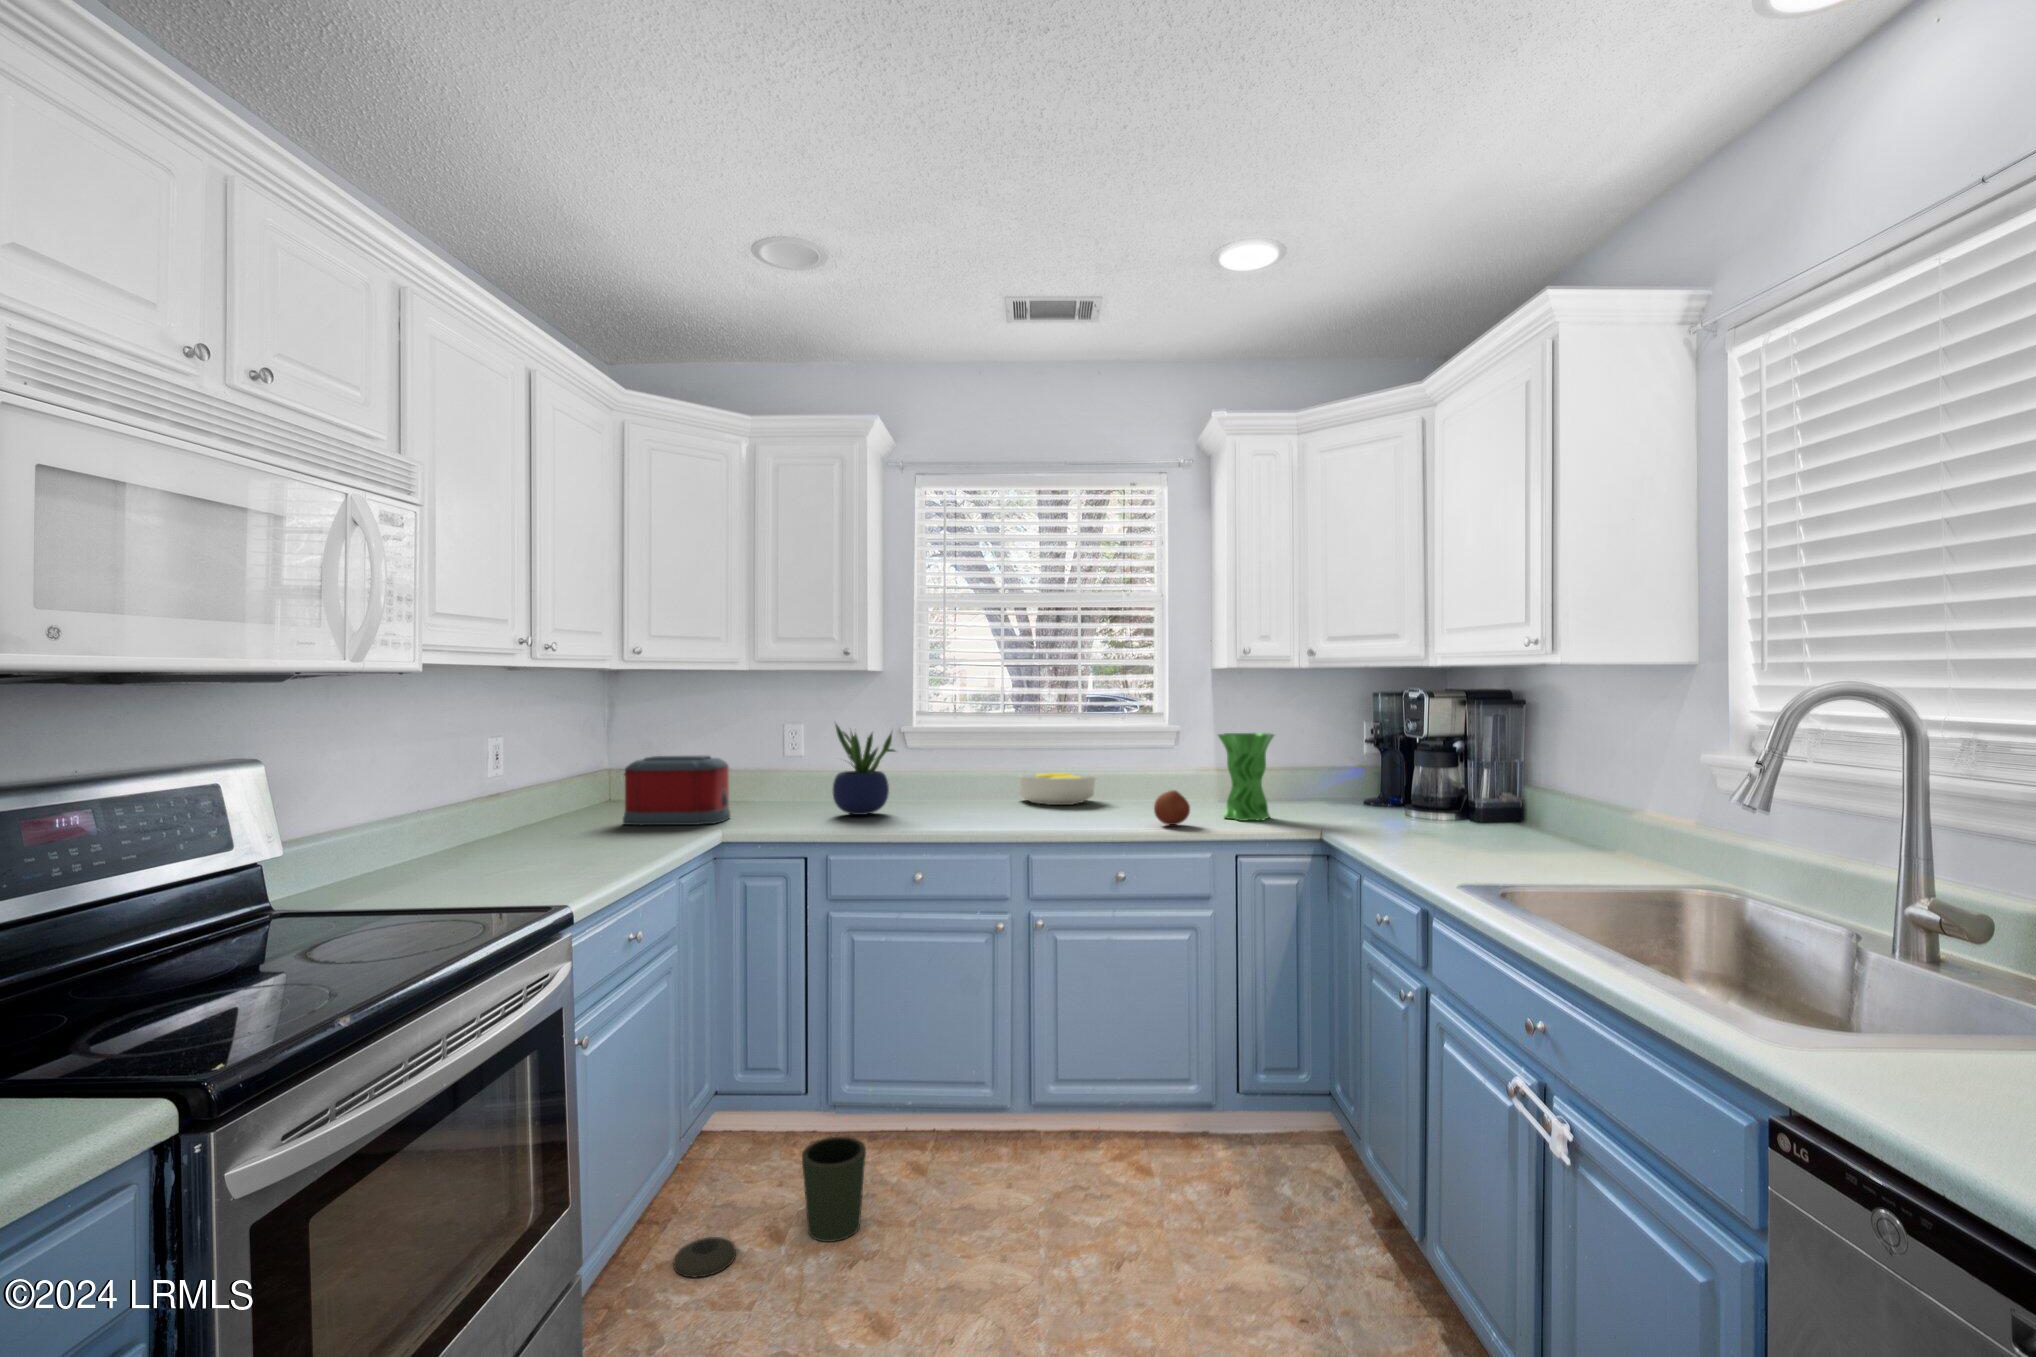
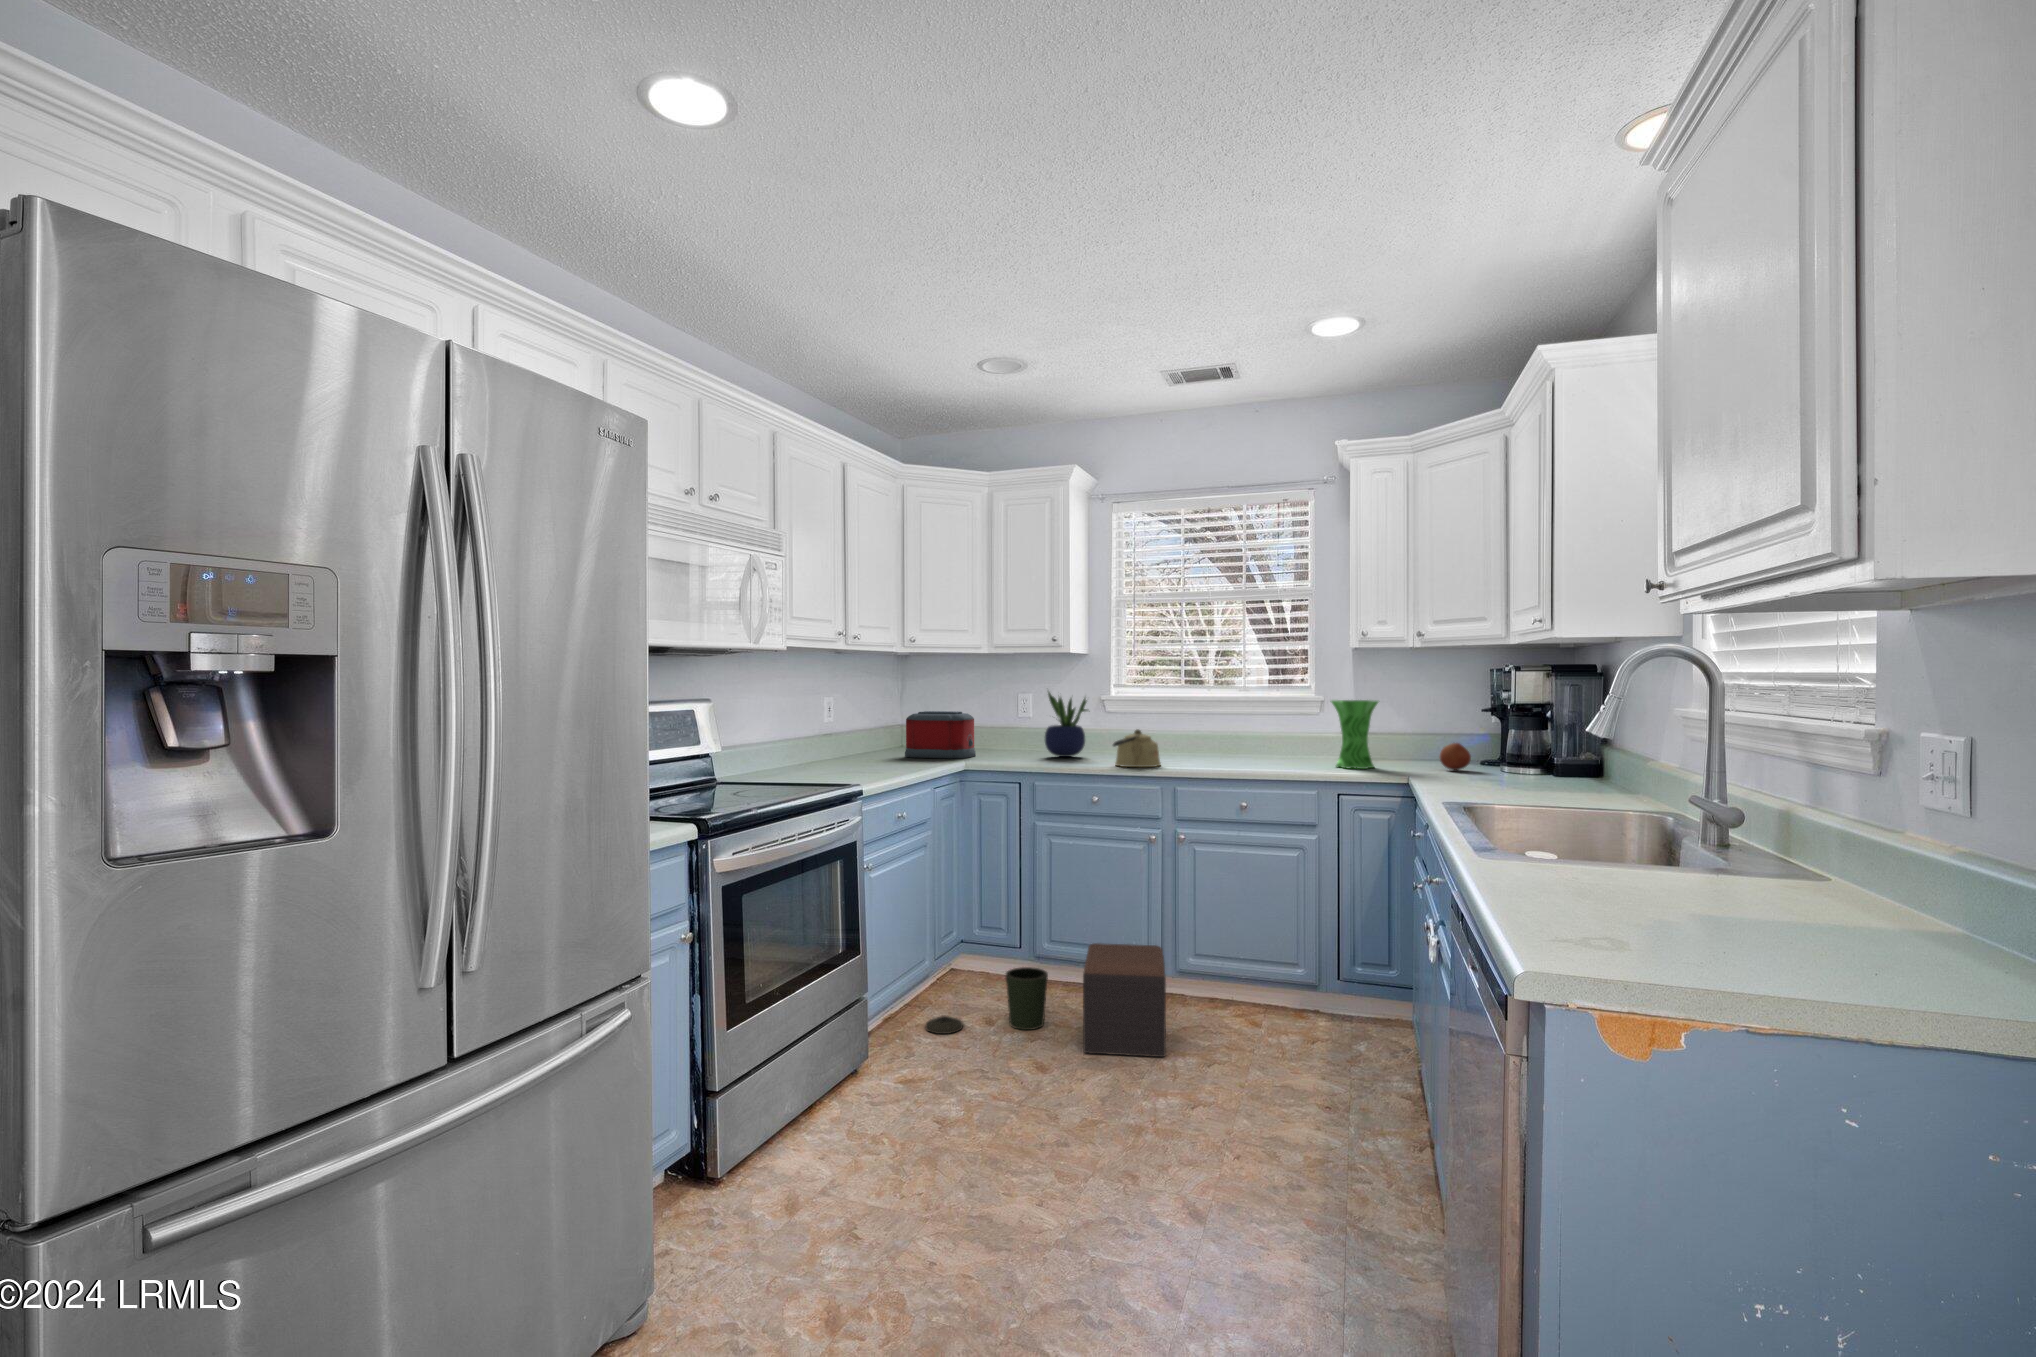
fruit bowl: present [1017,773,1095,805] -> none [1189,722,1250,756]
kettle: none [941,778,1008,831] -> present [1113,730,1161,767]
fruit: present [1154,790,1190,825] -> present [1440,743,1471,770]
footstool: none [923,1085,1055,1276] -> present [1083,943,1166,1057]

